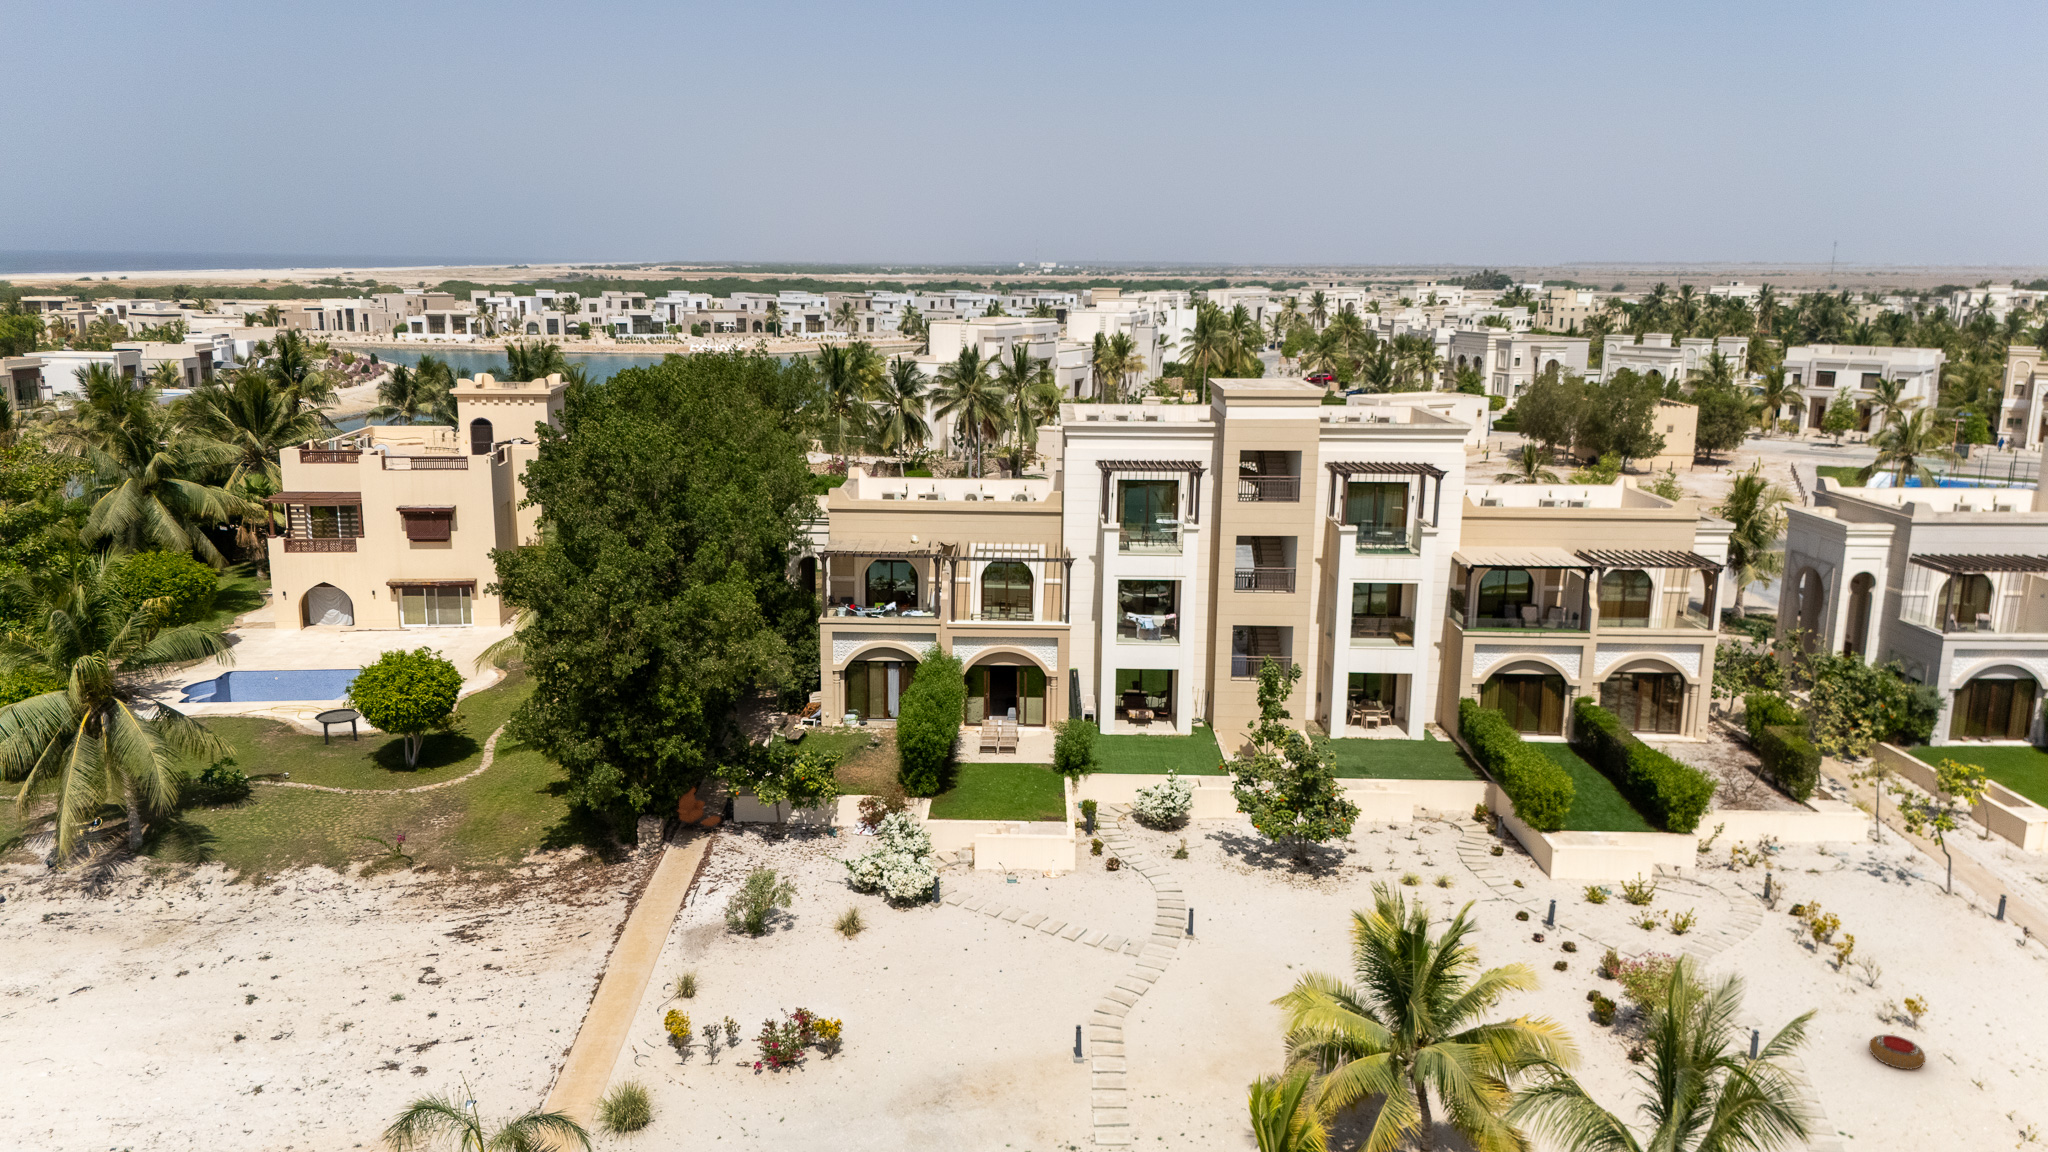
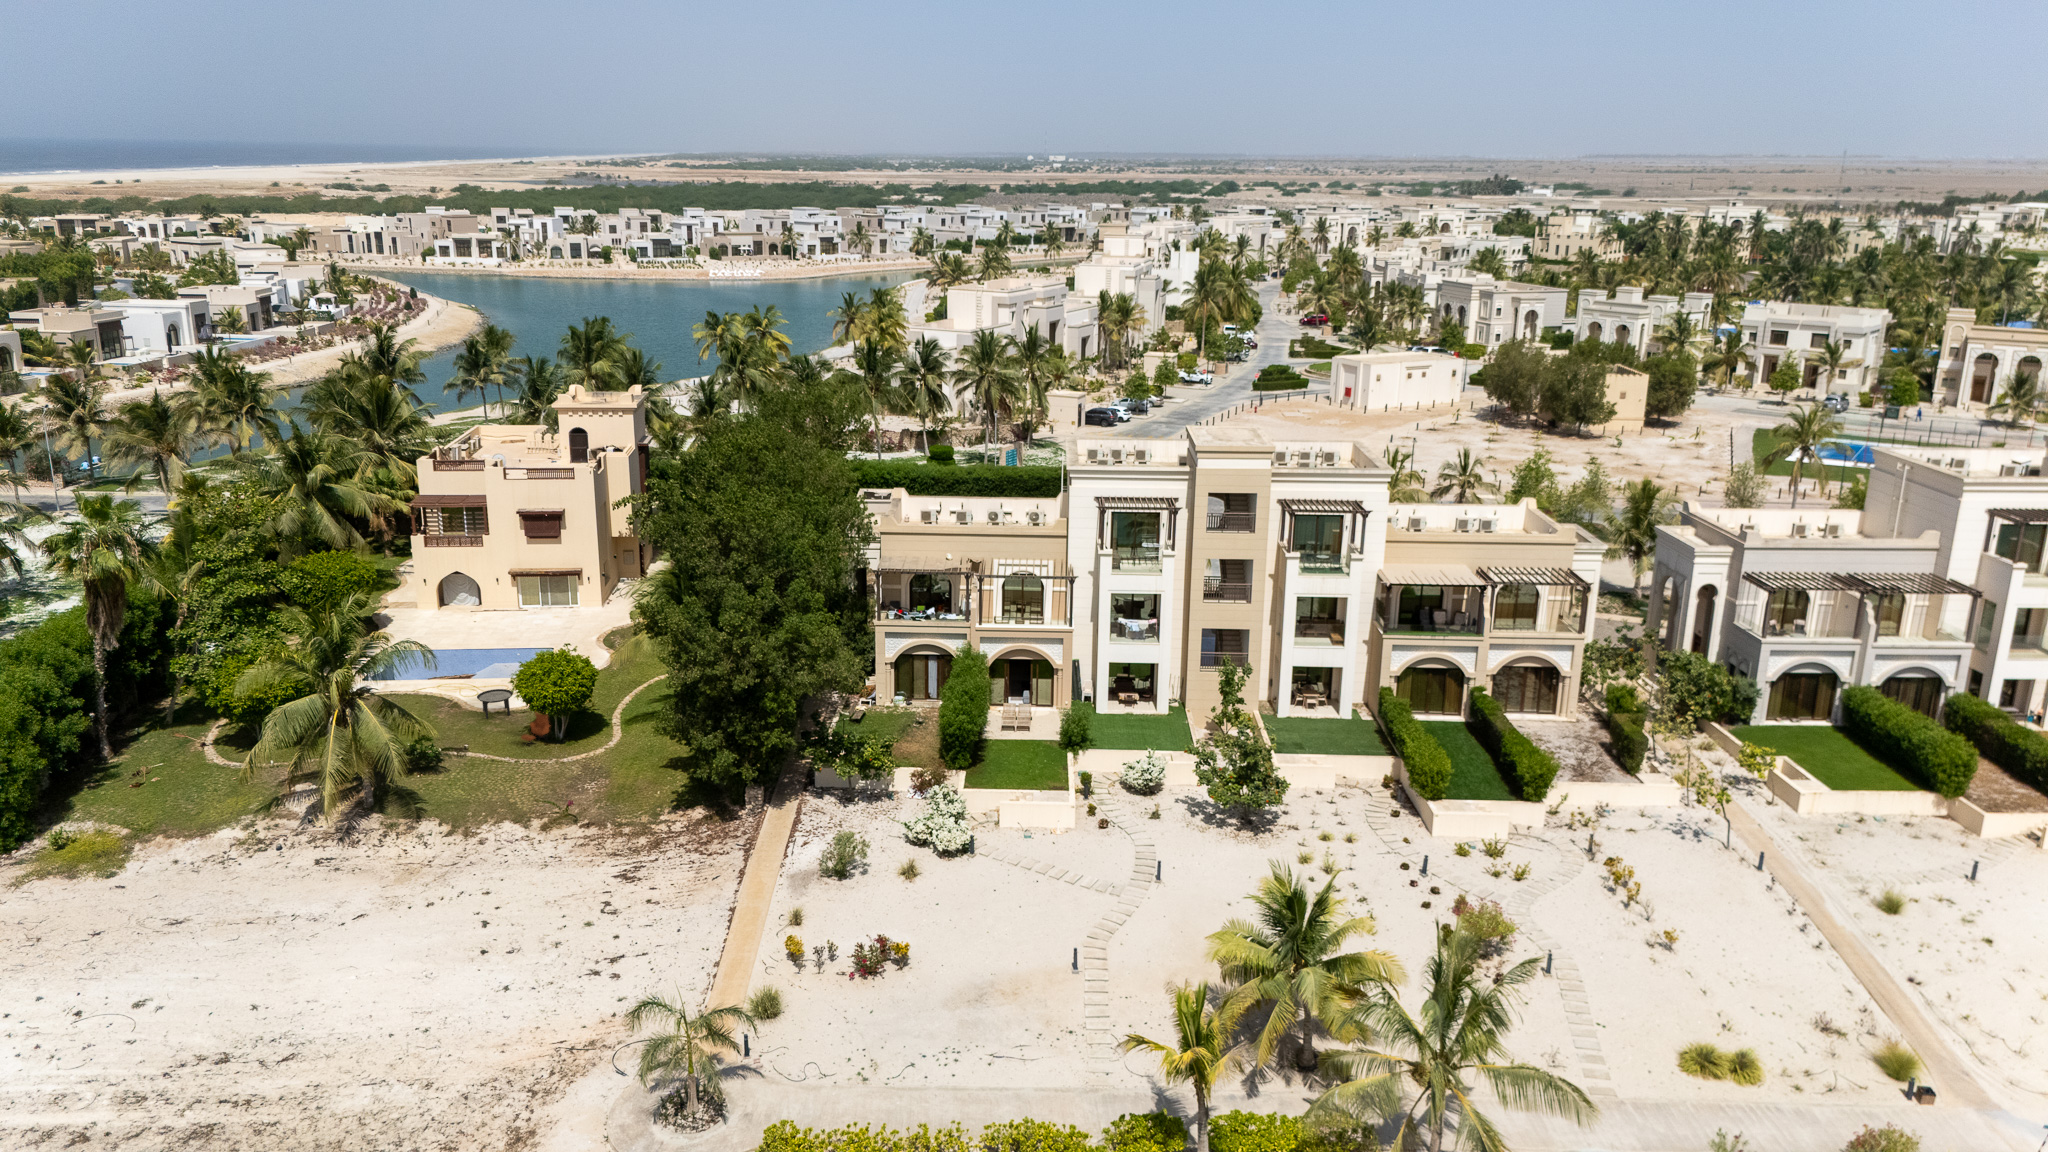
lounge chair: present [678,788,720,833] -> present [521,712,550,744]
pouf: present [1869,1035,1926,1069] -> none [1629,957,1666,981]

